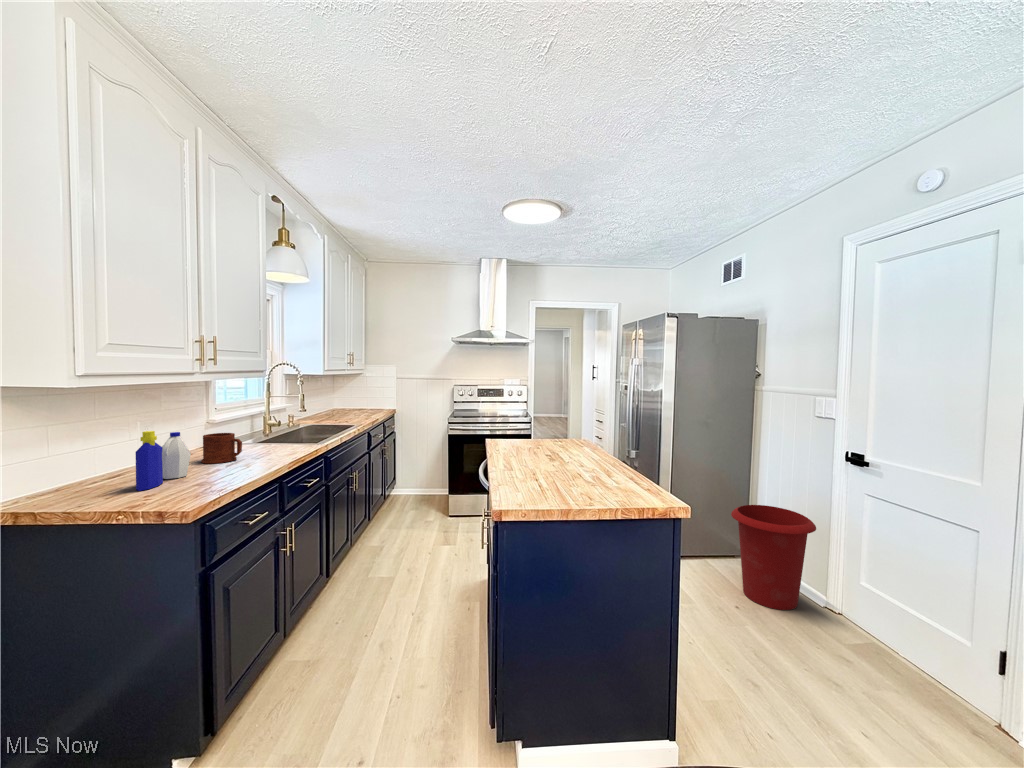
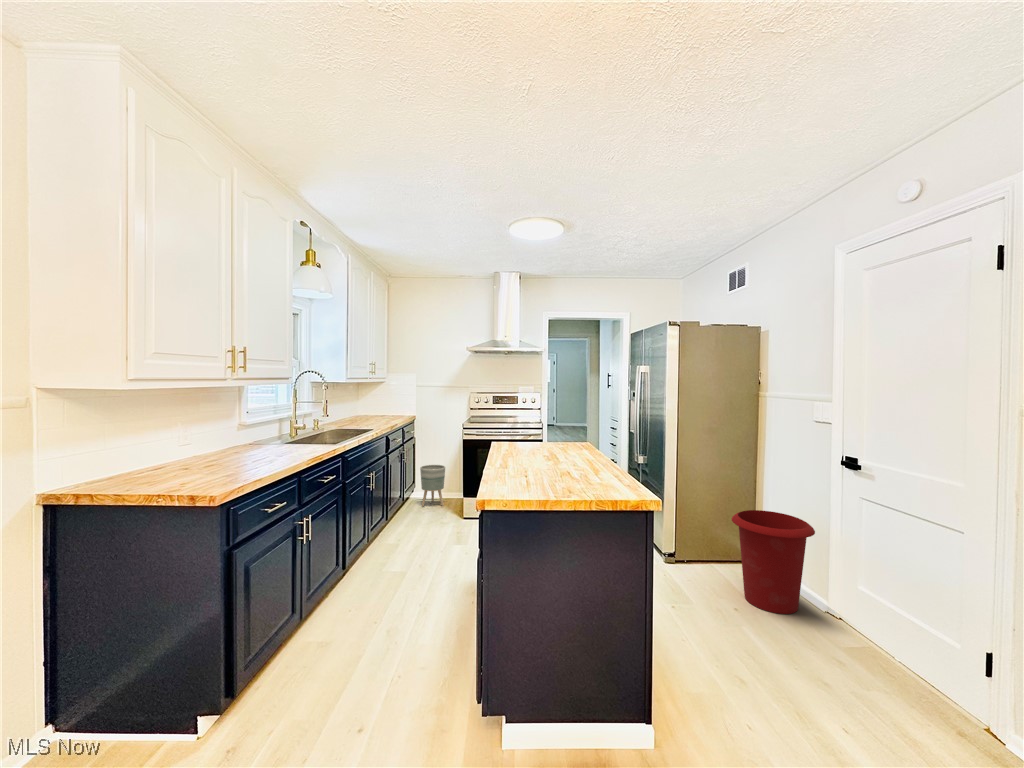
bottle: present [136,431,191,491] -> none [181,429,225,479]
mug: present [201,433,242,464] -> none [234,433,269,460]
planter: none [404,460,430,503] -> present [420,465,445,507]

